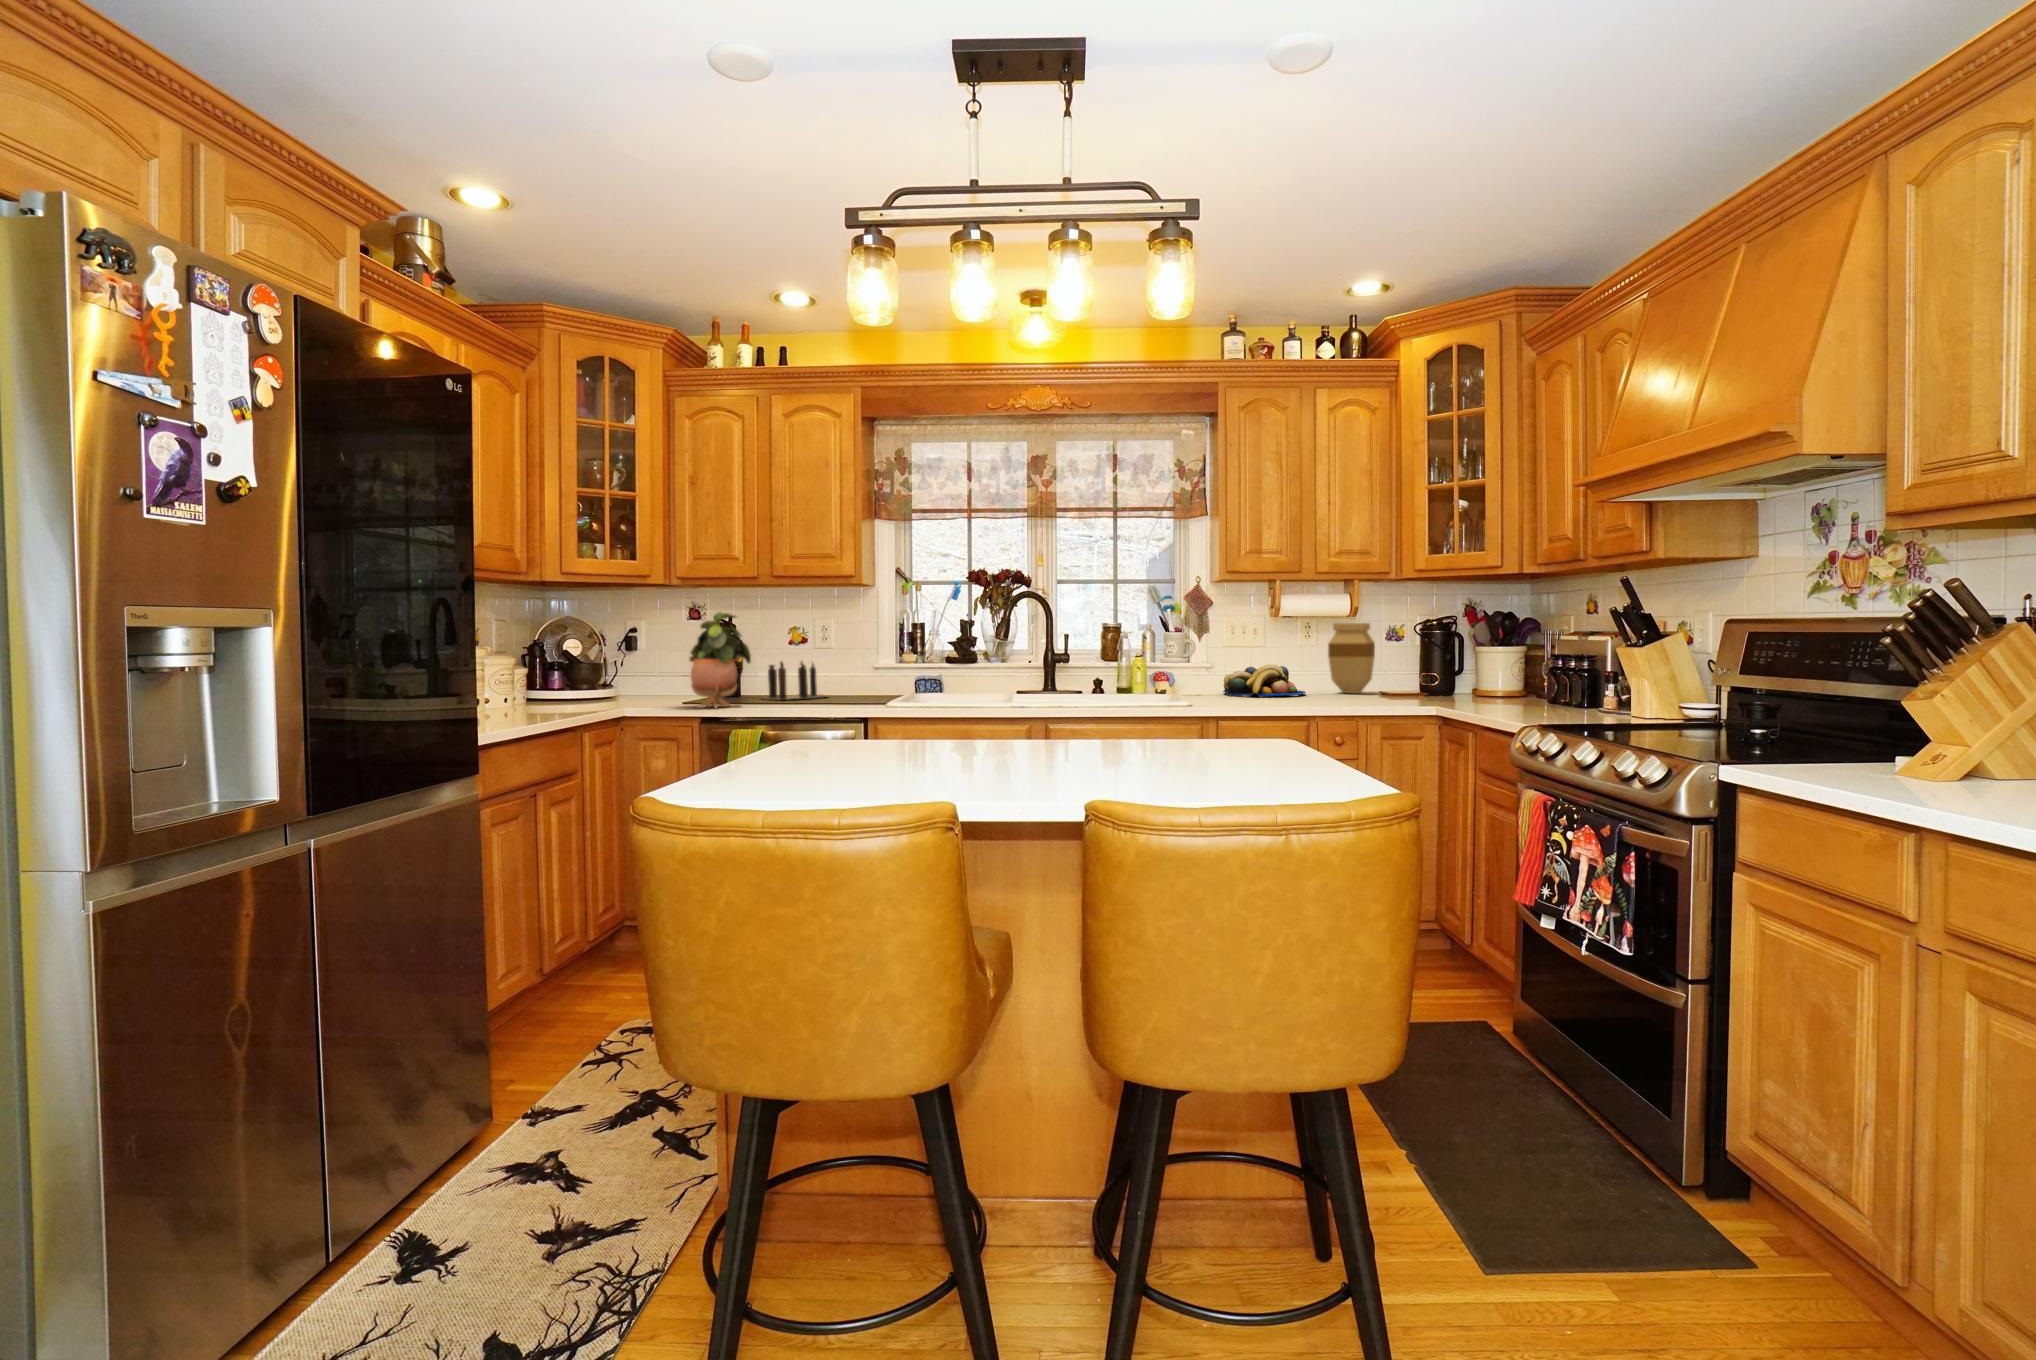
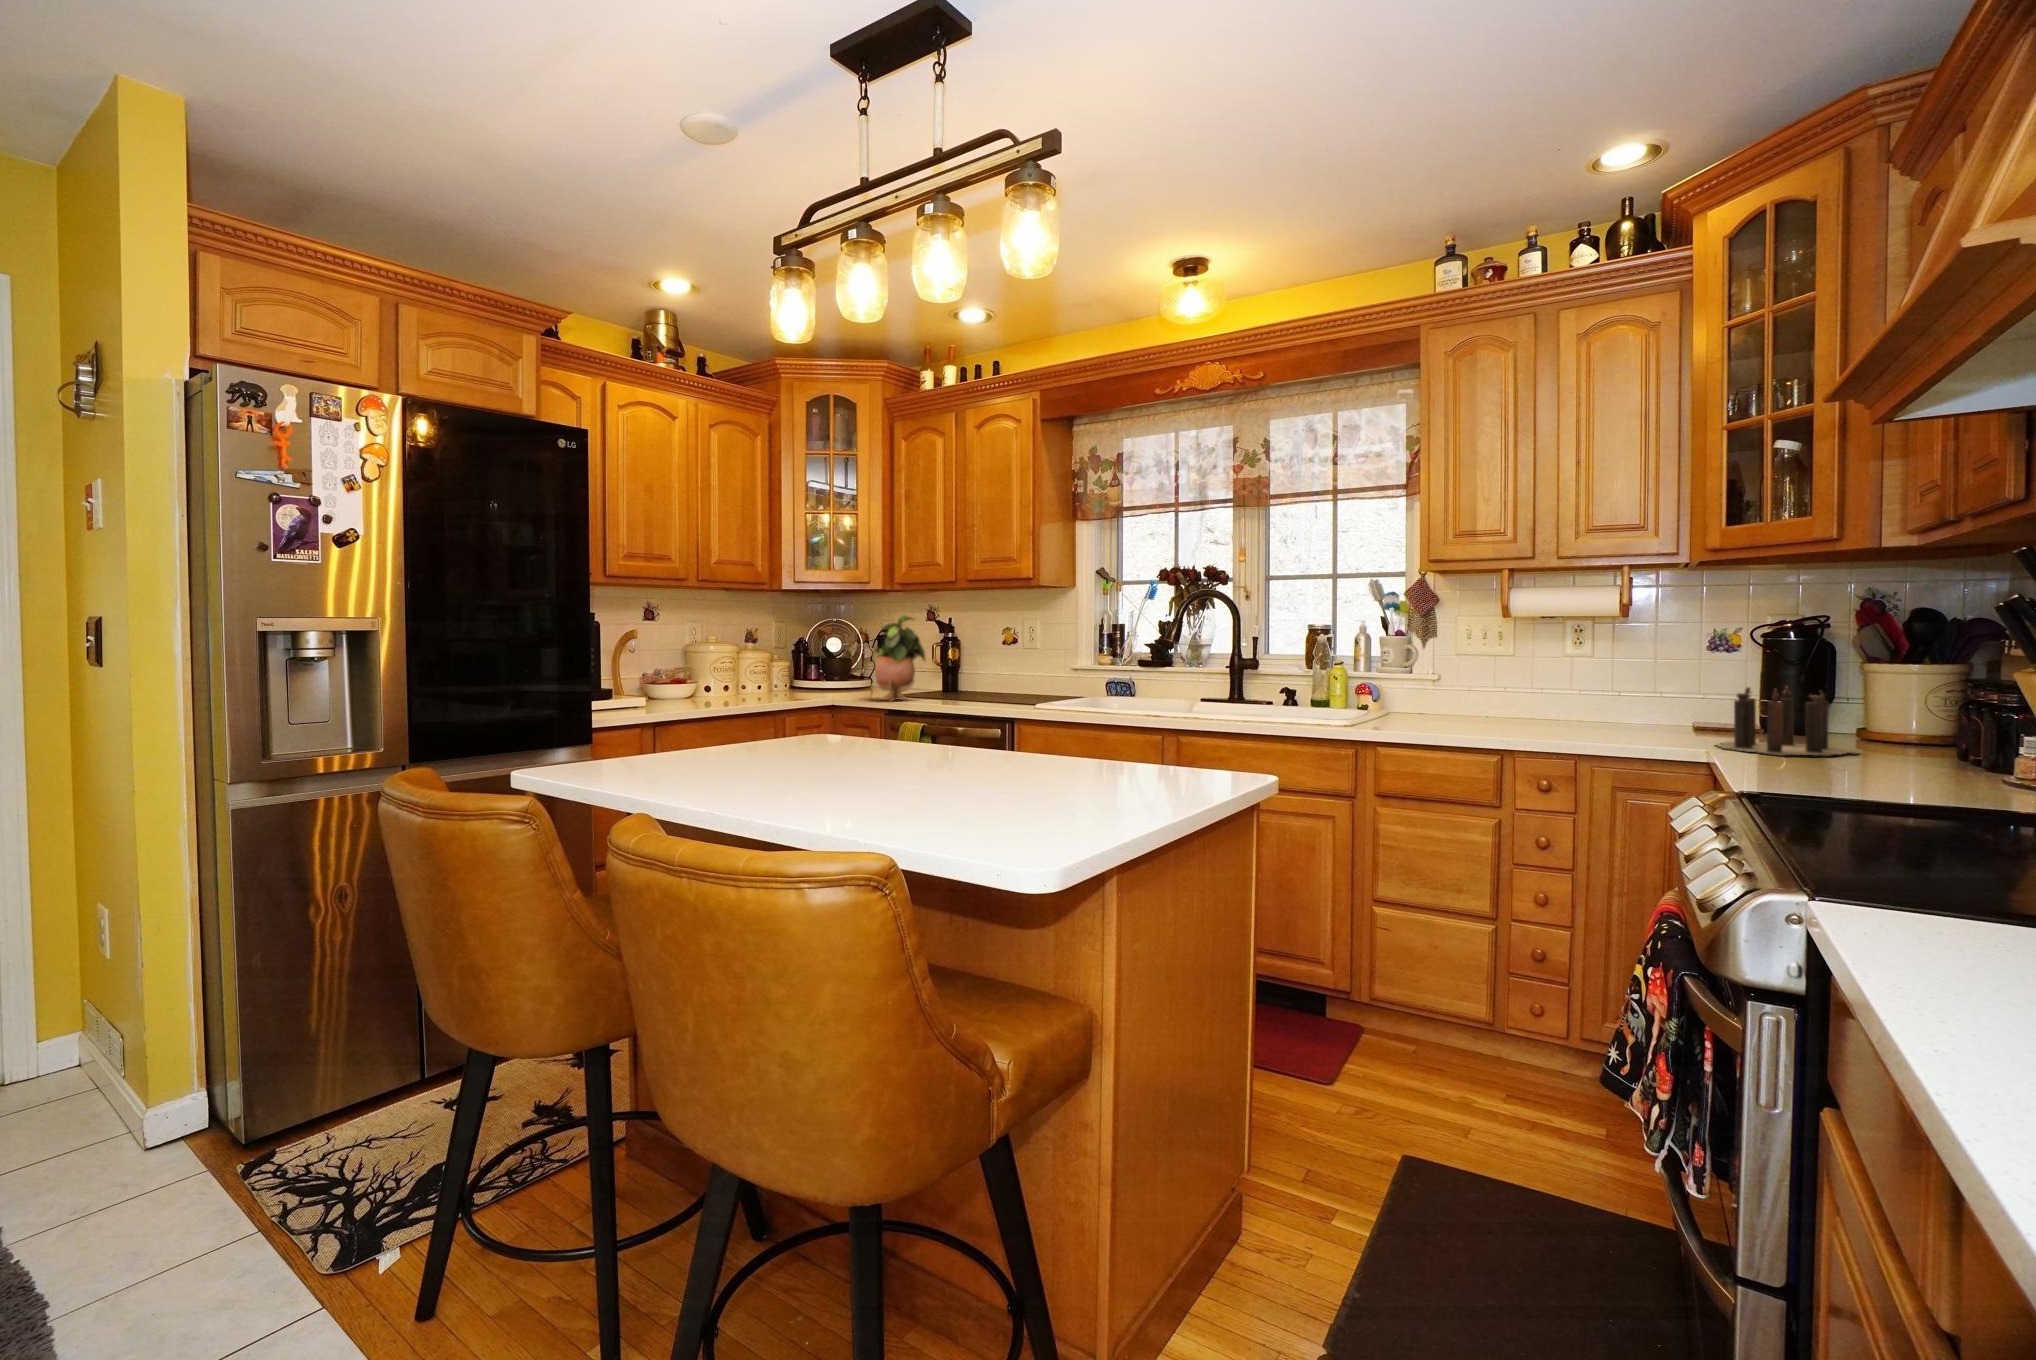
vase: present [1328,623,1375,694] -> none [1614,626,1701,726]
candle: present [763,662,826,700] -> present [1717,686,1859,755]
fruit bowl: present [1223,664,1306,697] -> none [1447,680,1573,723]

